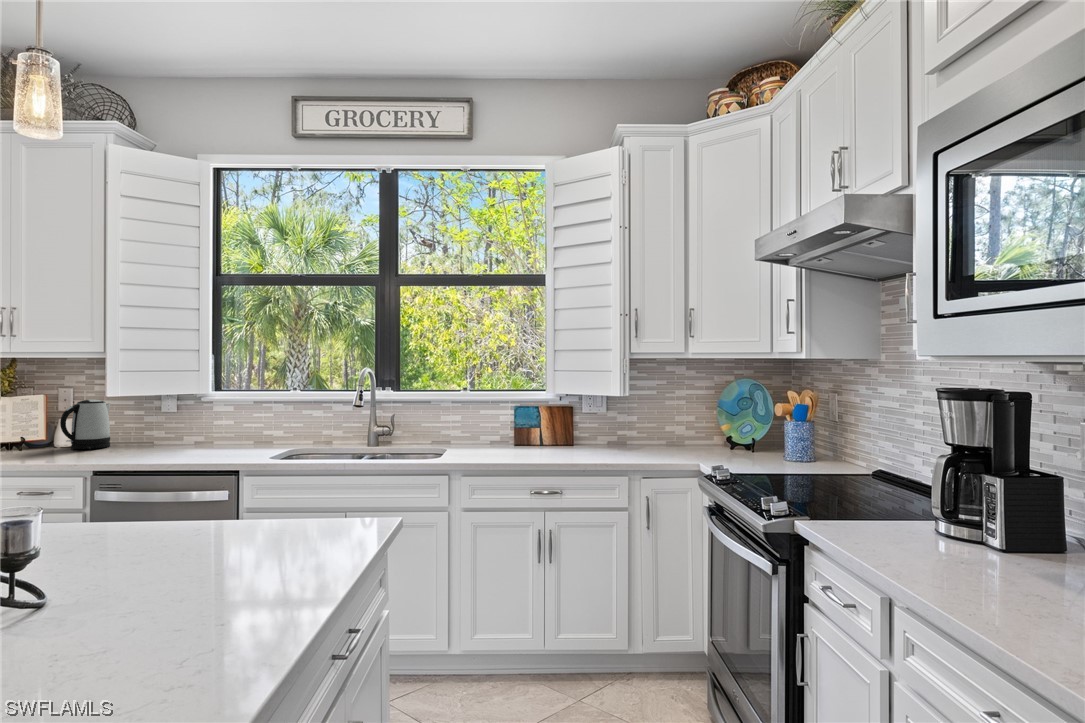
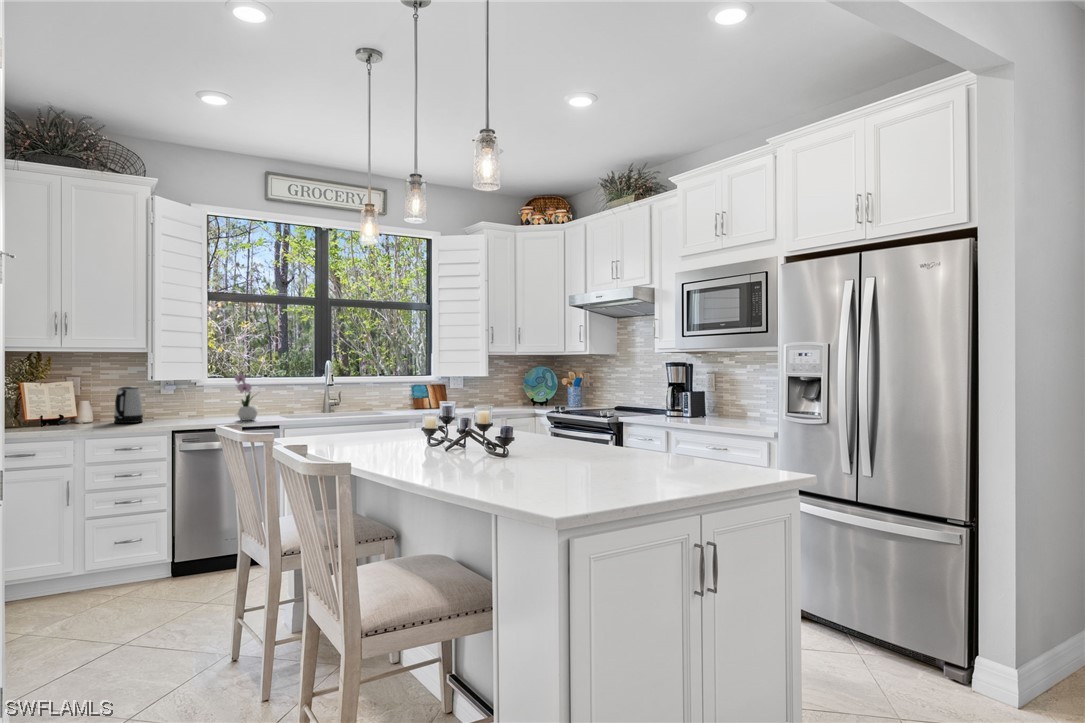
flower arrangement: none [204,375,242,454] -> present [235,367,258,420]

